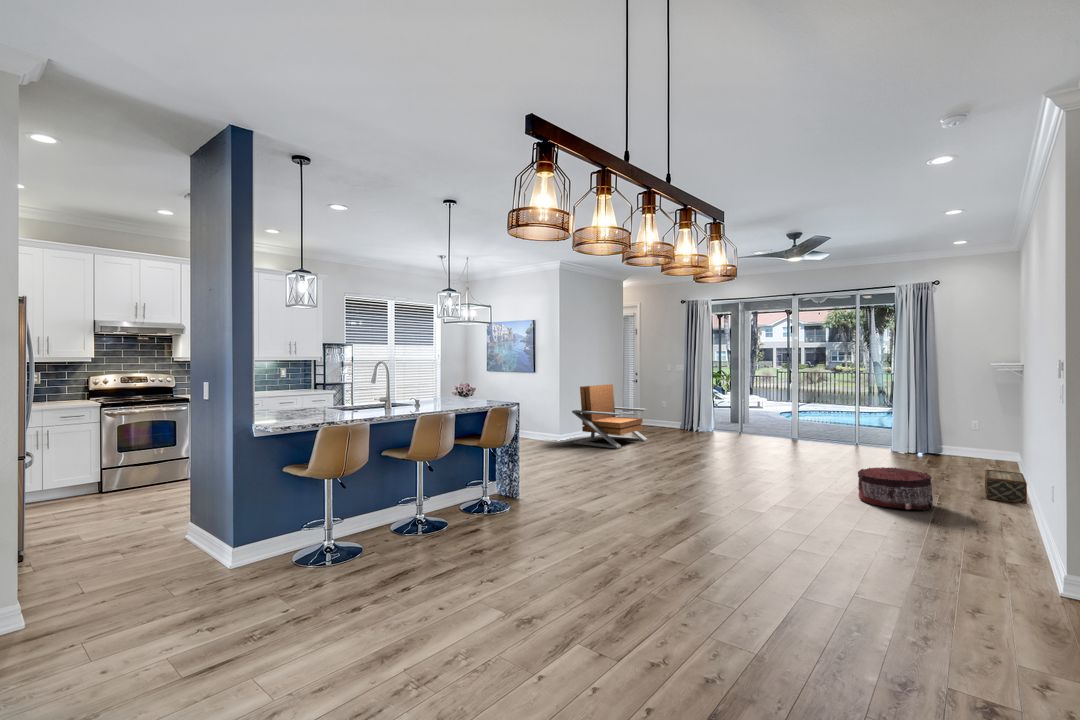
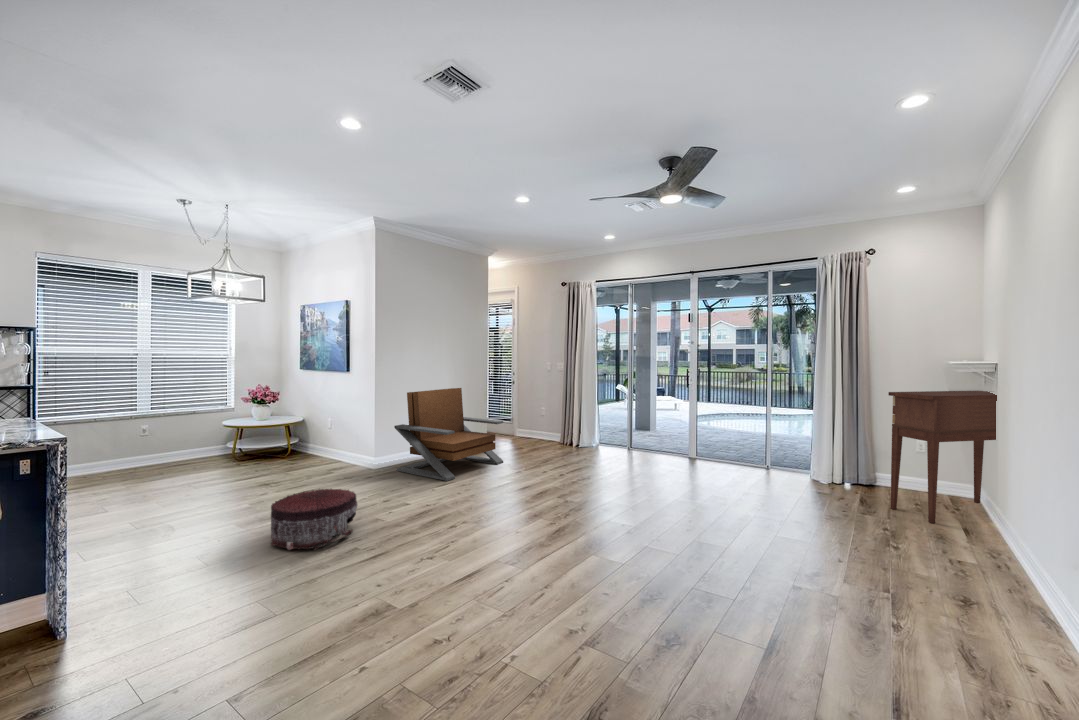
console table: none [945,383,1047,472] -> present [888,391,997,523]
pouf: present [858,467,933,510] -> present [271,489,358,550]
woven basket: present [985,470,1027,504] -> none [964,540,1056,623]

